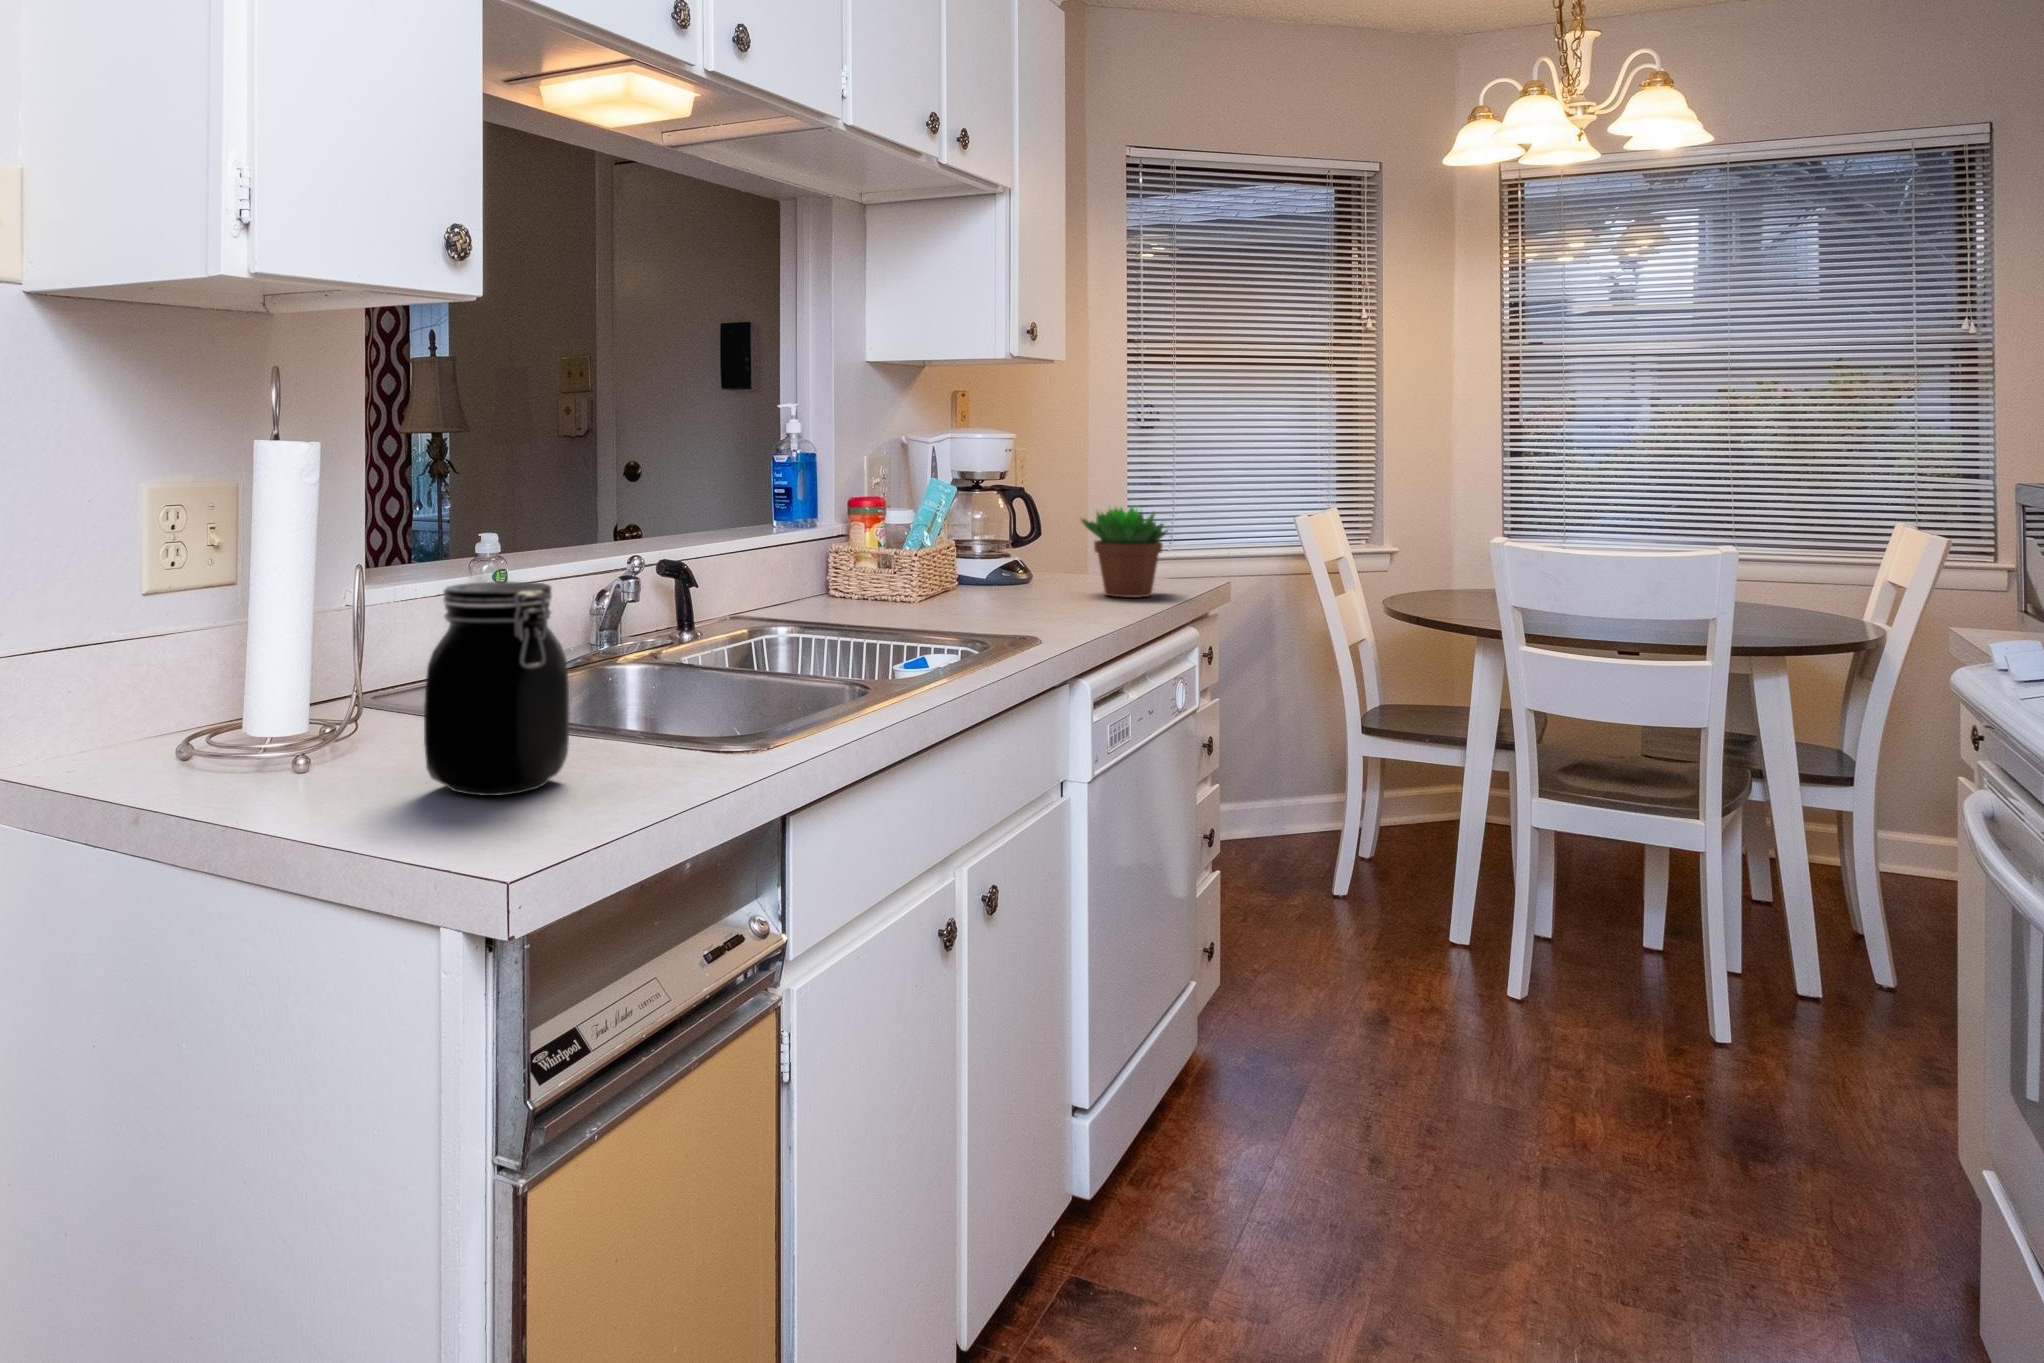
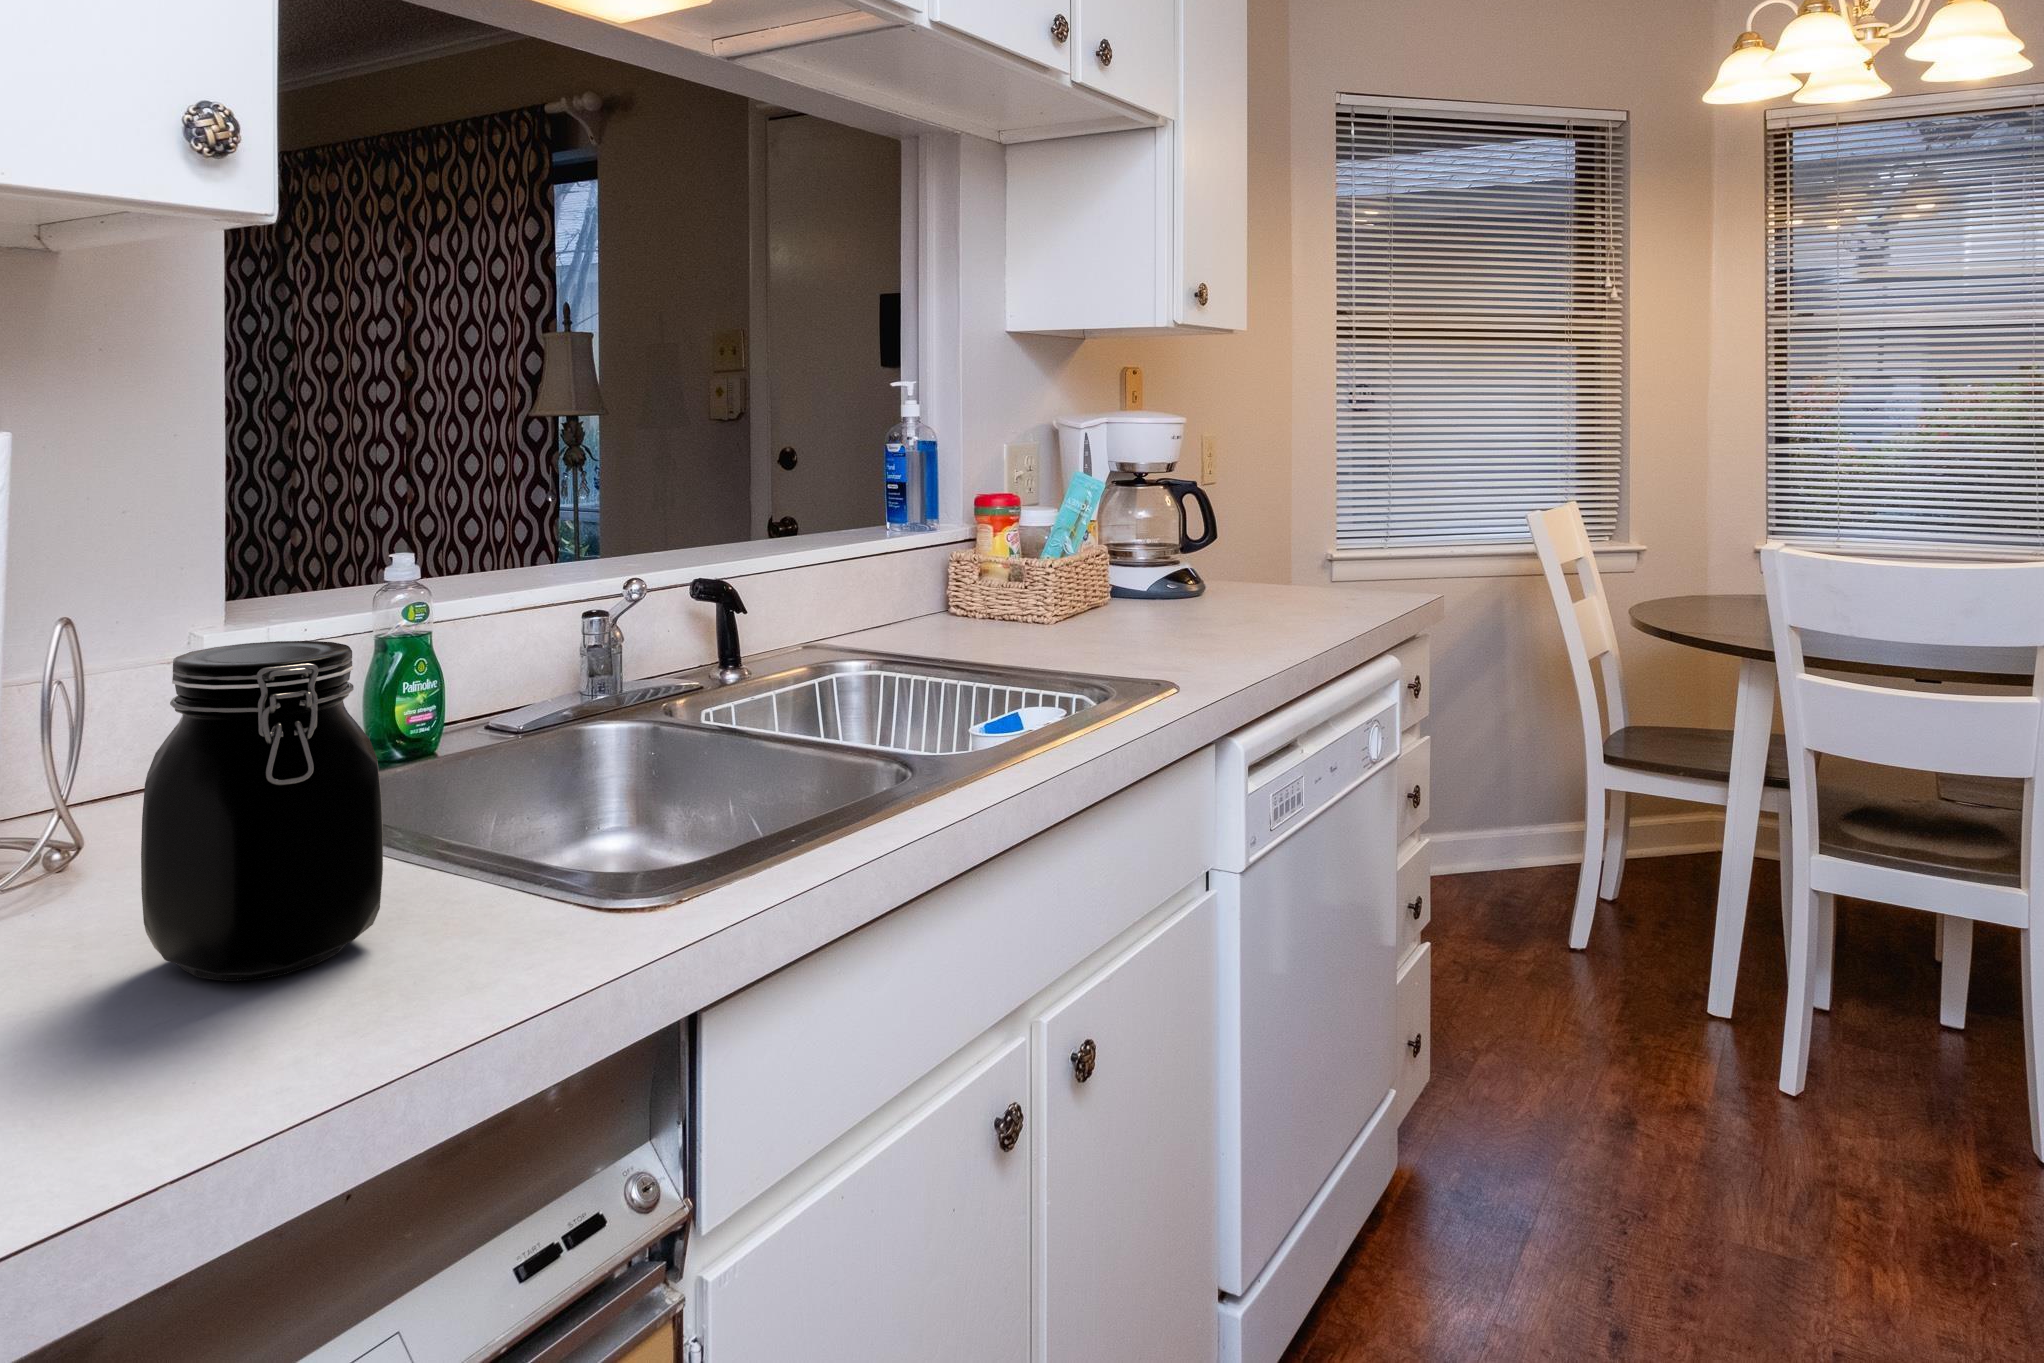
succulent plant: present [1081,506,1168,597] -> none [1256,503,1363,617]

